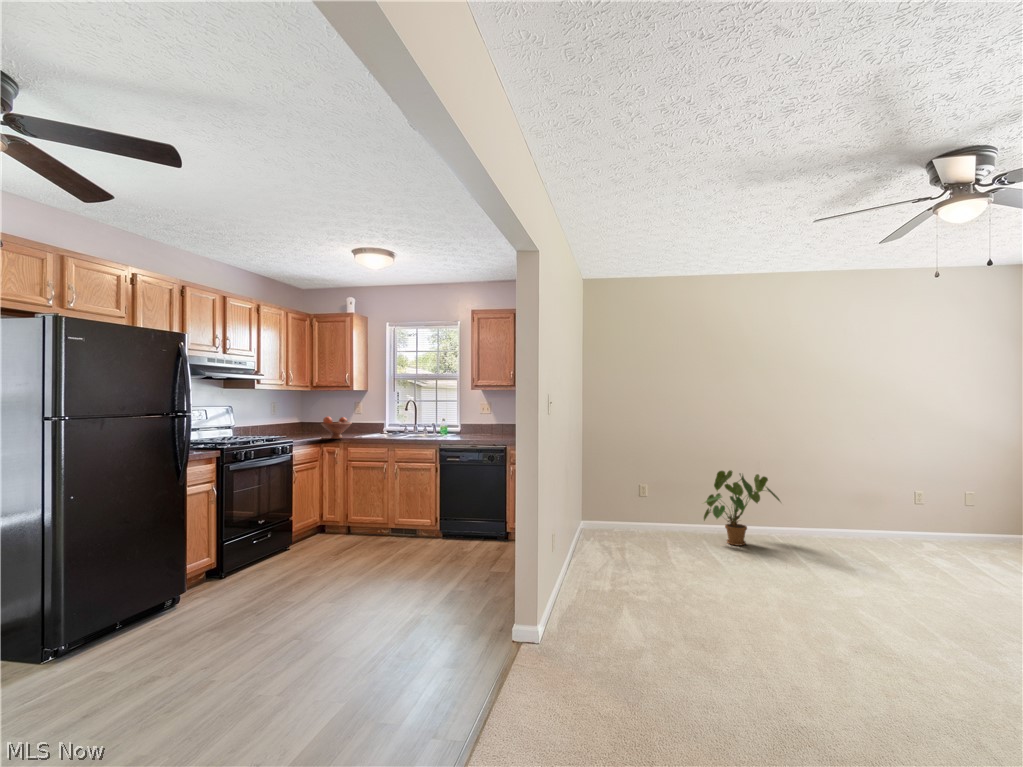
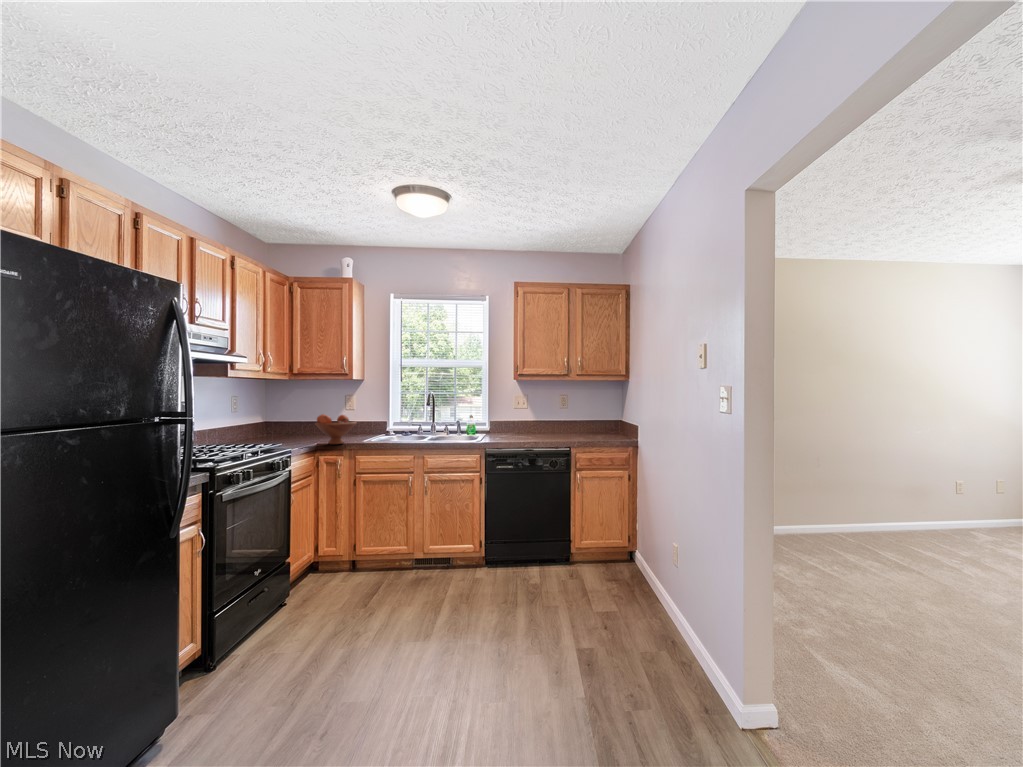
house plant: present [704,470,781,546] -> none [798,471,895,560]

